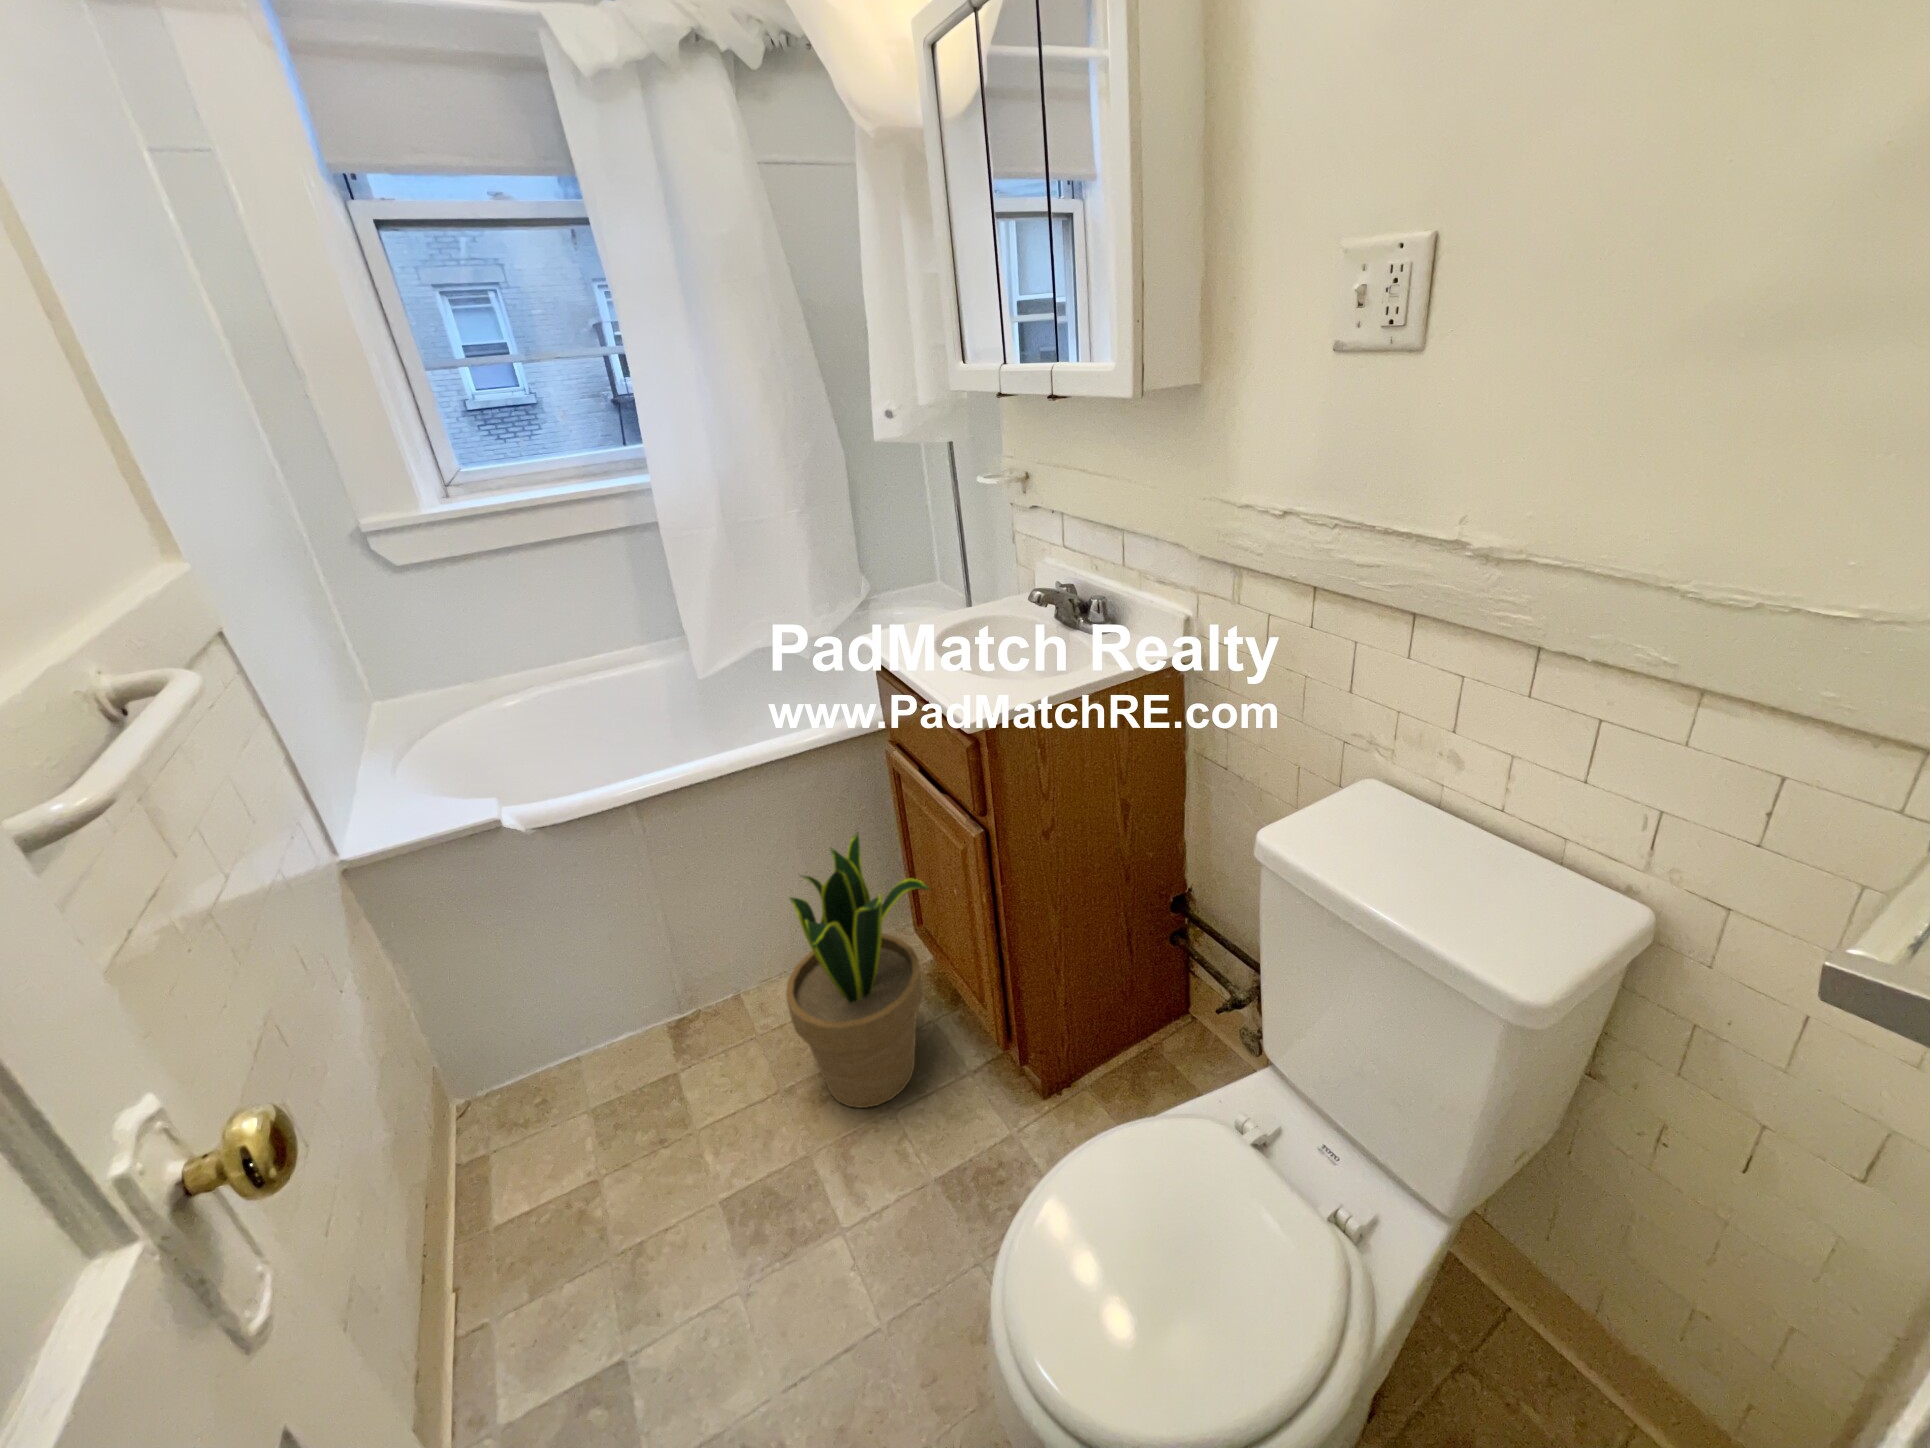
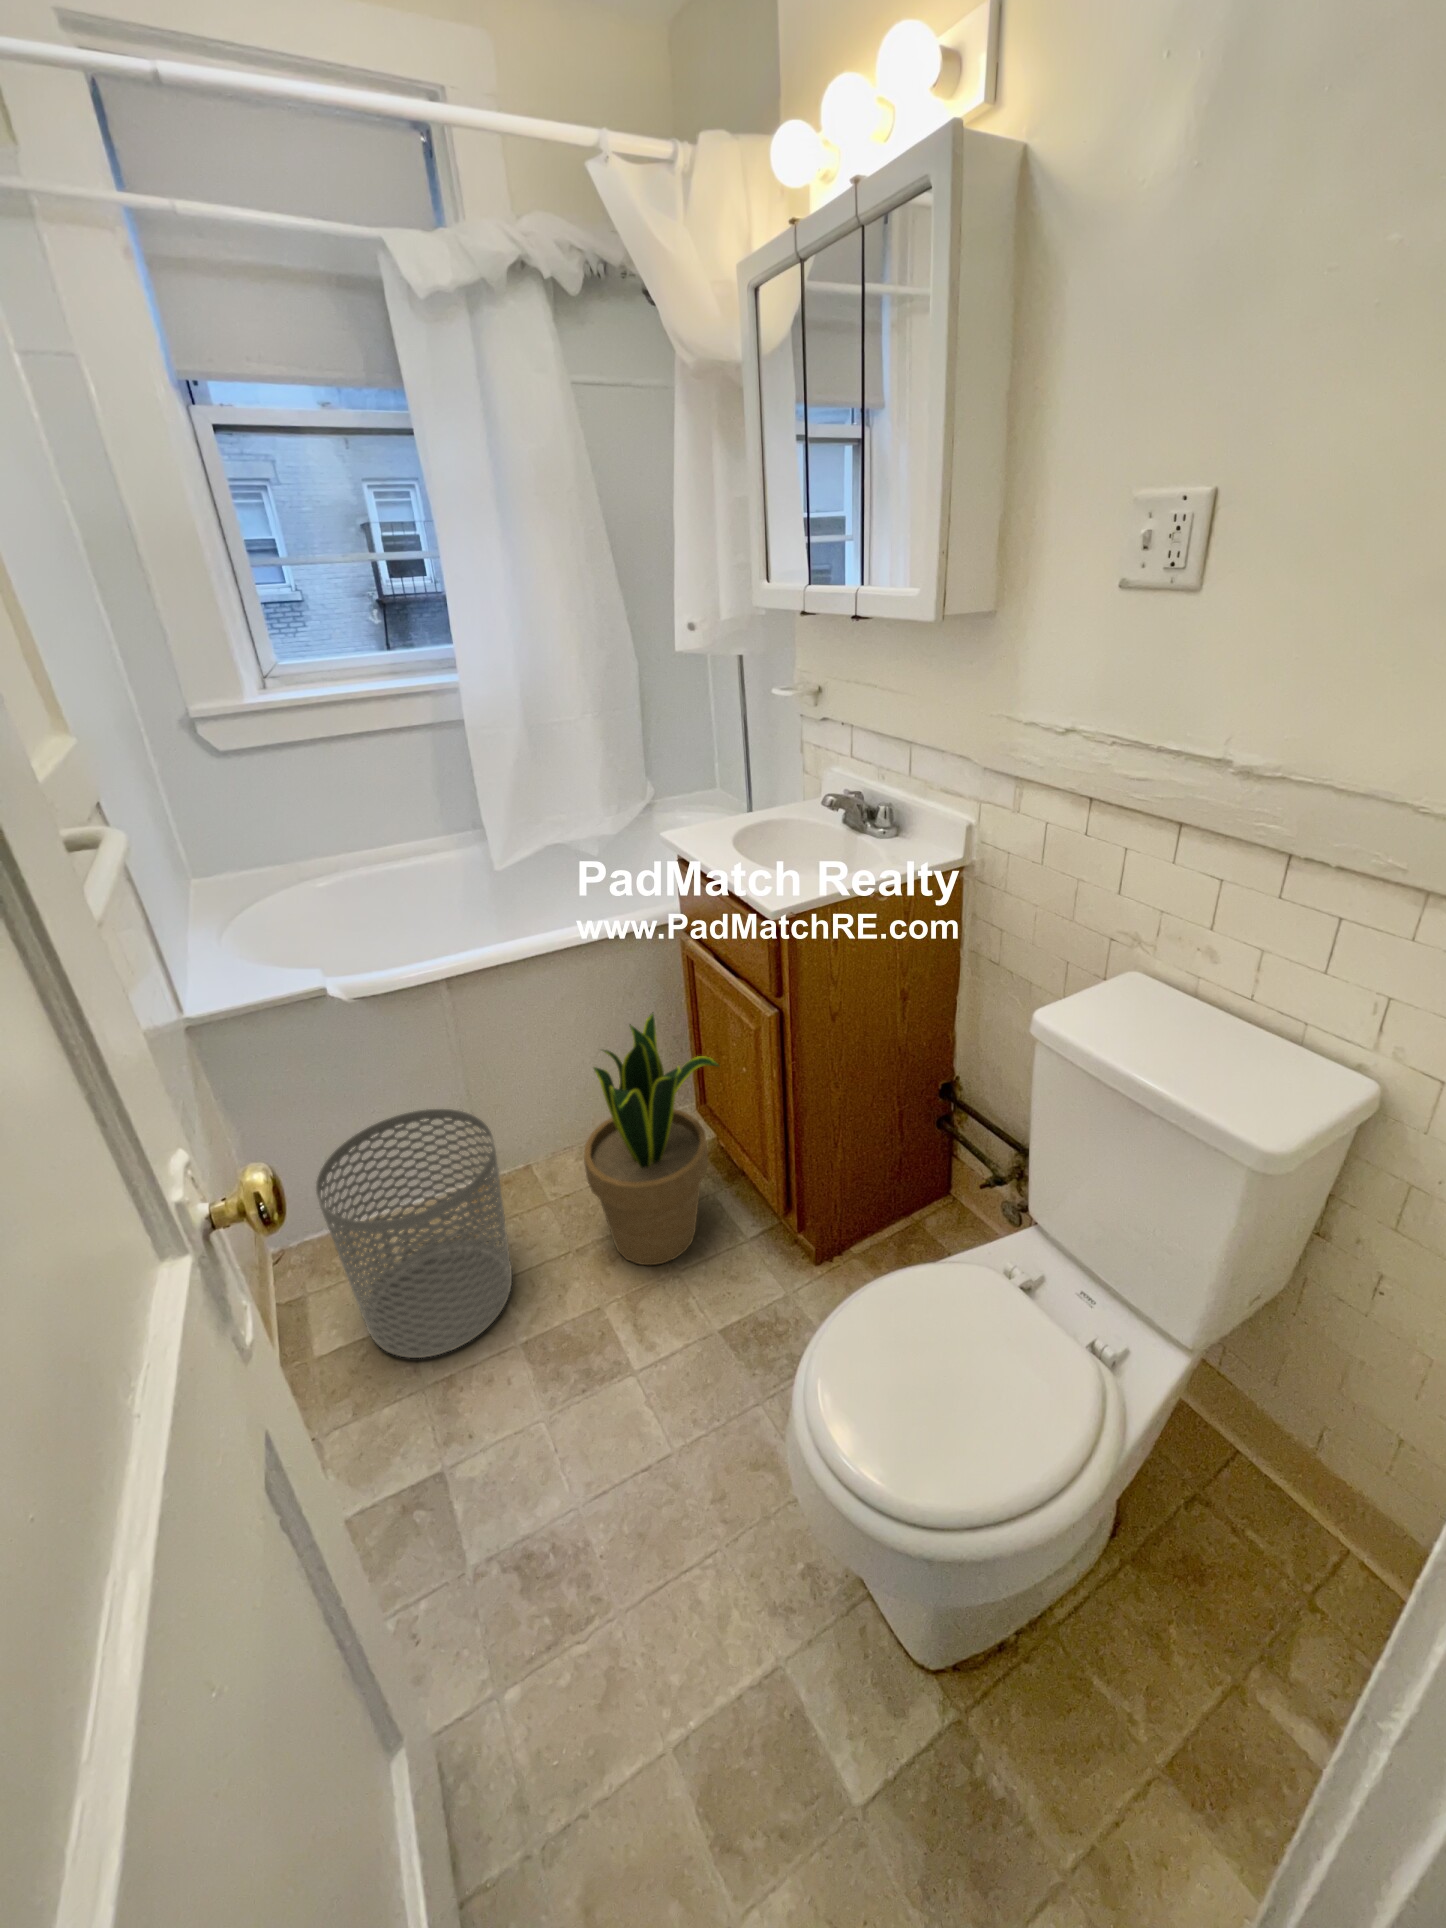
waste bin: none [481,948,713,1227] -> present [316,1109,512,1358]

